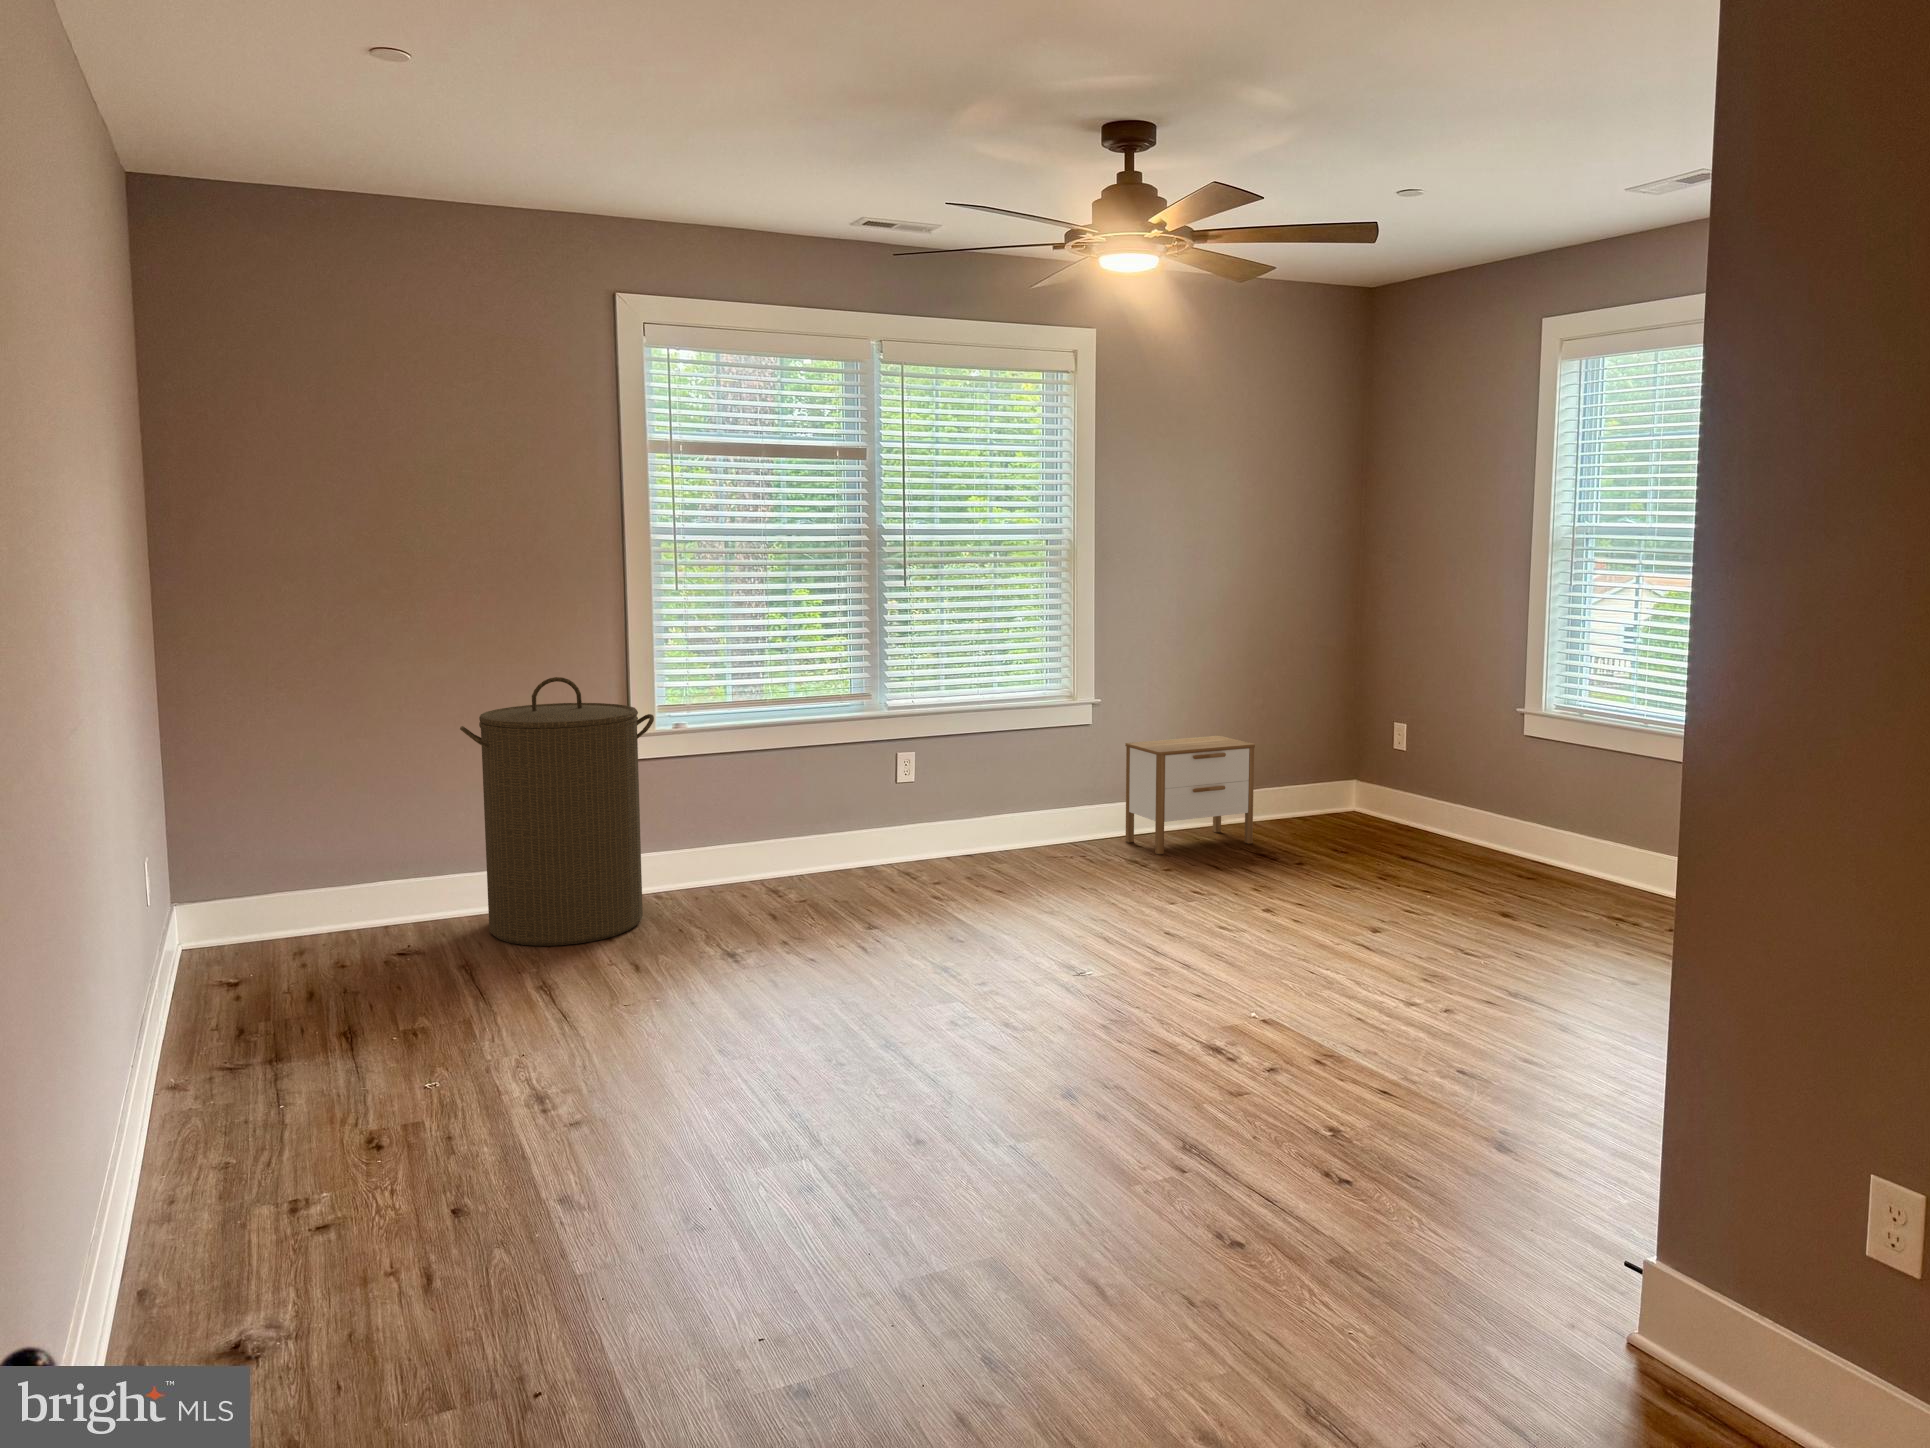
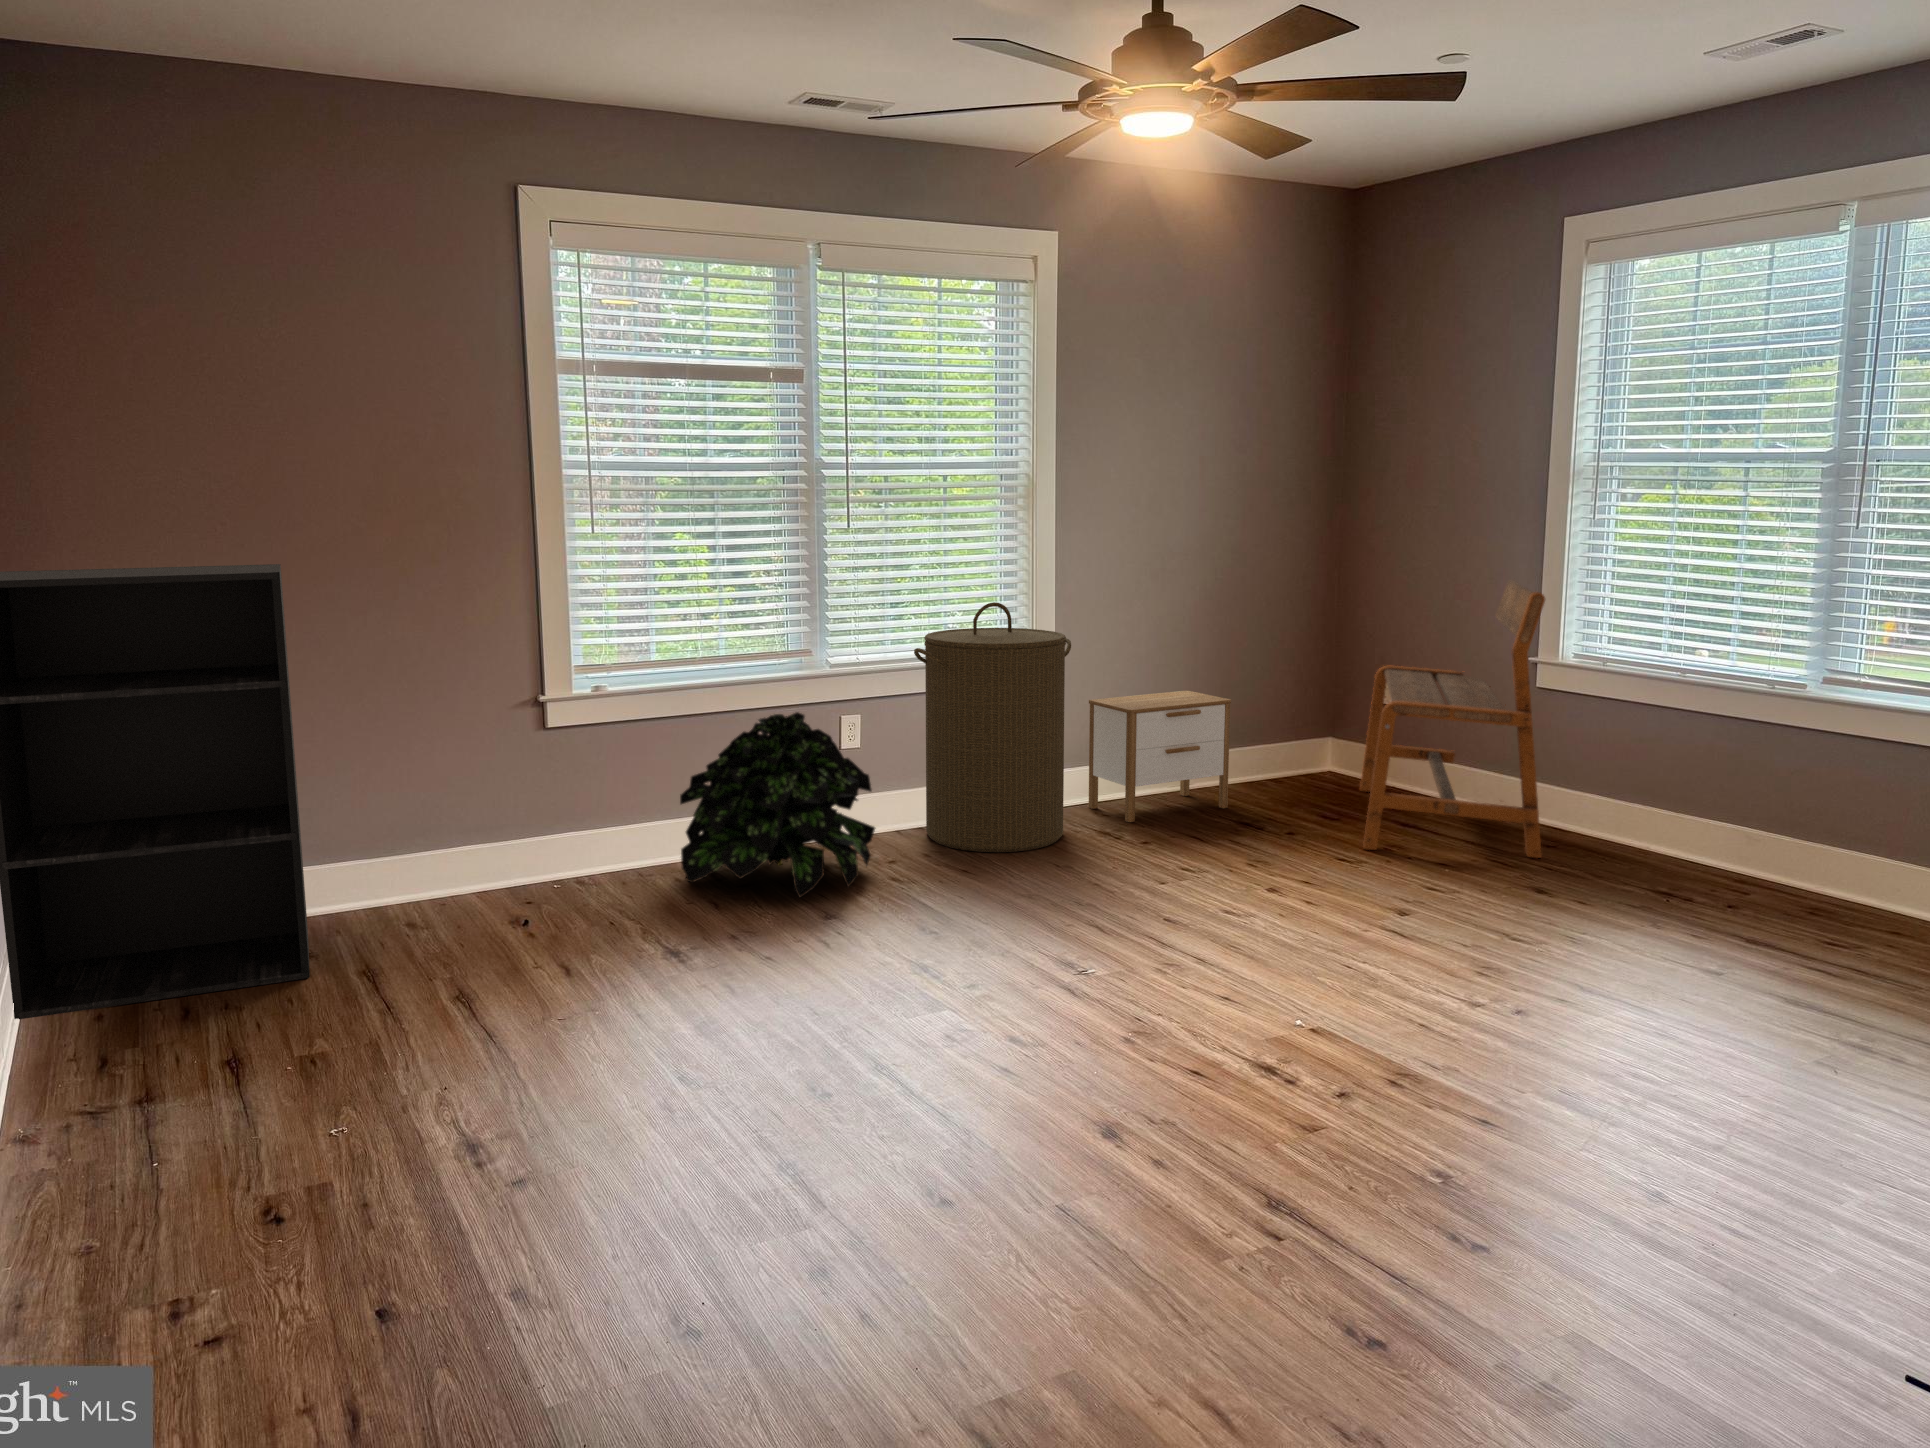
bookshelf: none [140,616,415,1000] -> present [0,564,310,1019]
bench: none [1363,633,1522,889] -> present [1360,580,1545,858]
laundry hamper: present [460,677,654,946] -> present [914,602,1071,852]
potted plant: none [743,749,920,913] -> present [680,712,875,897]

